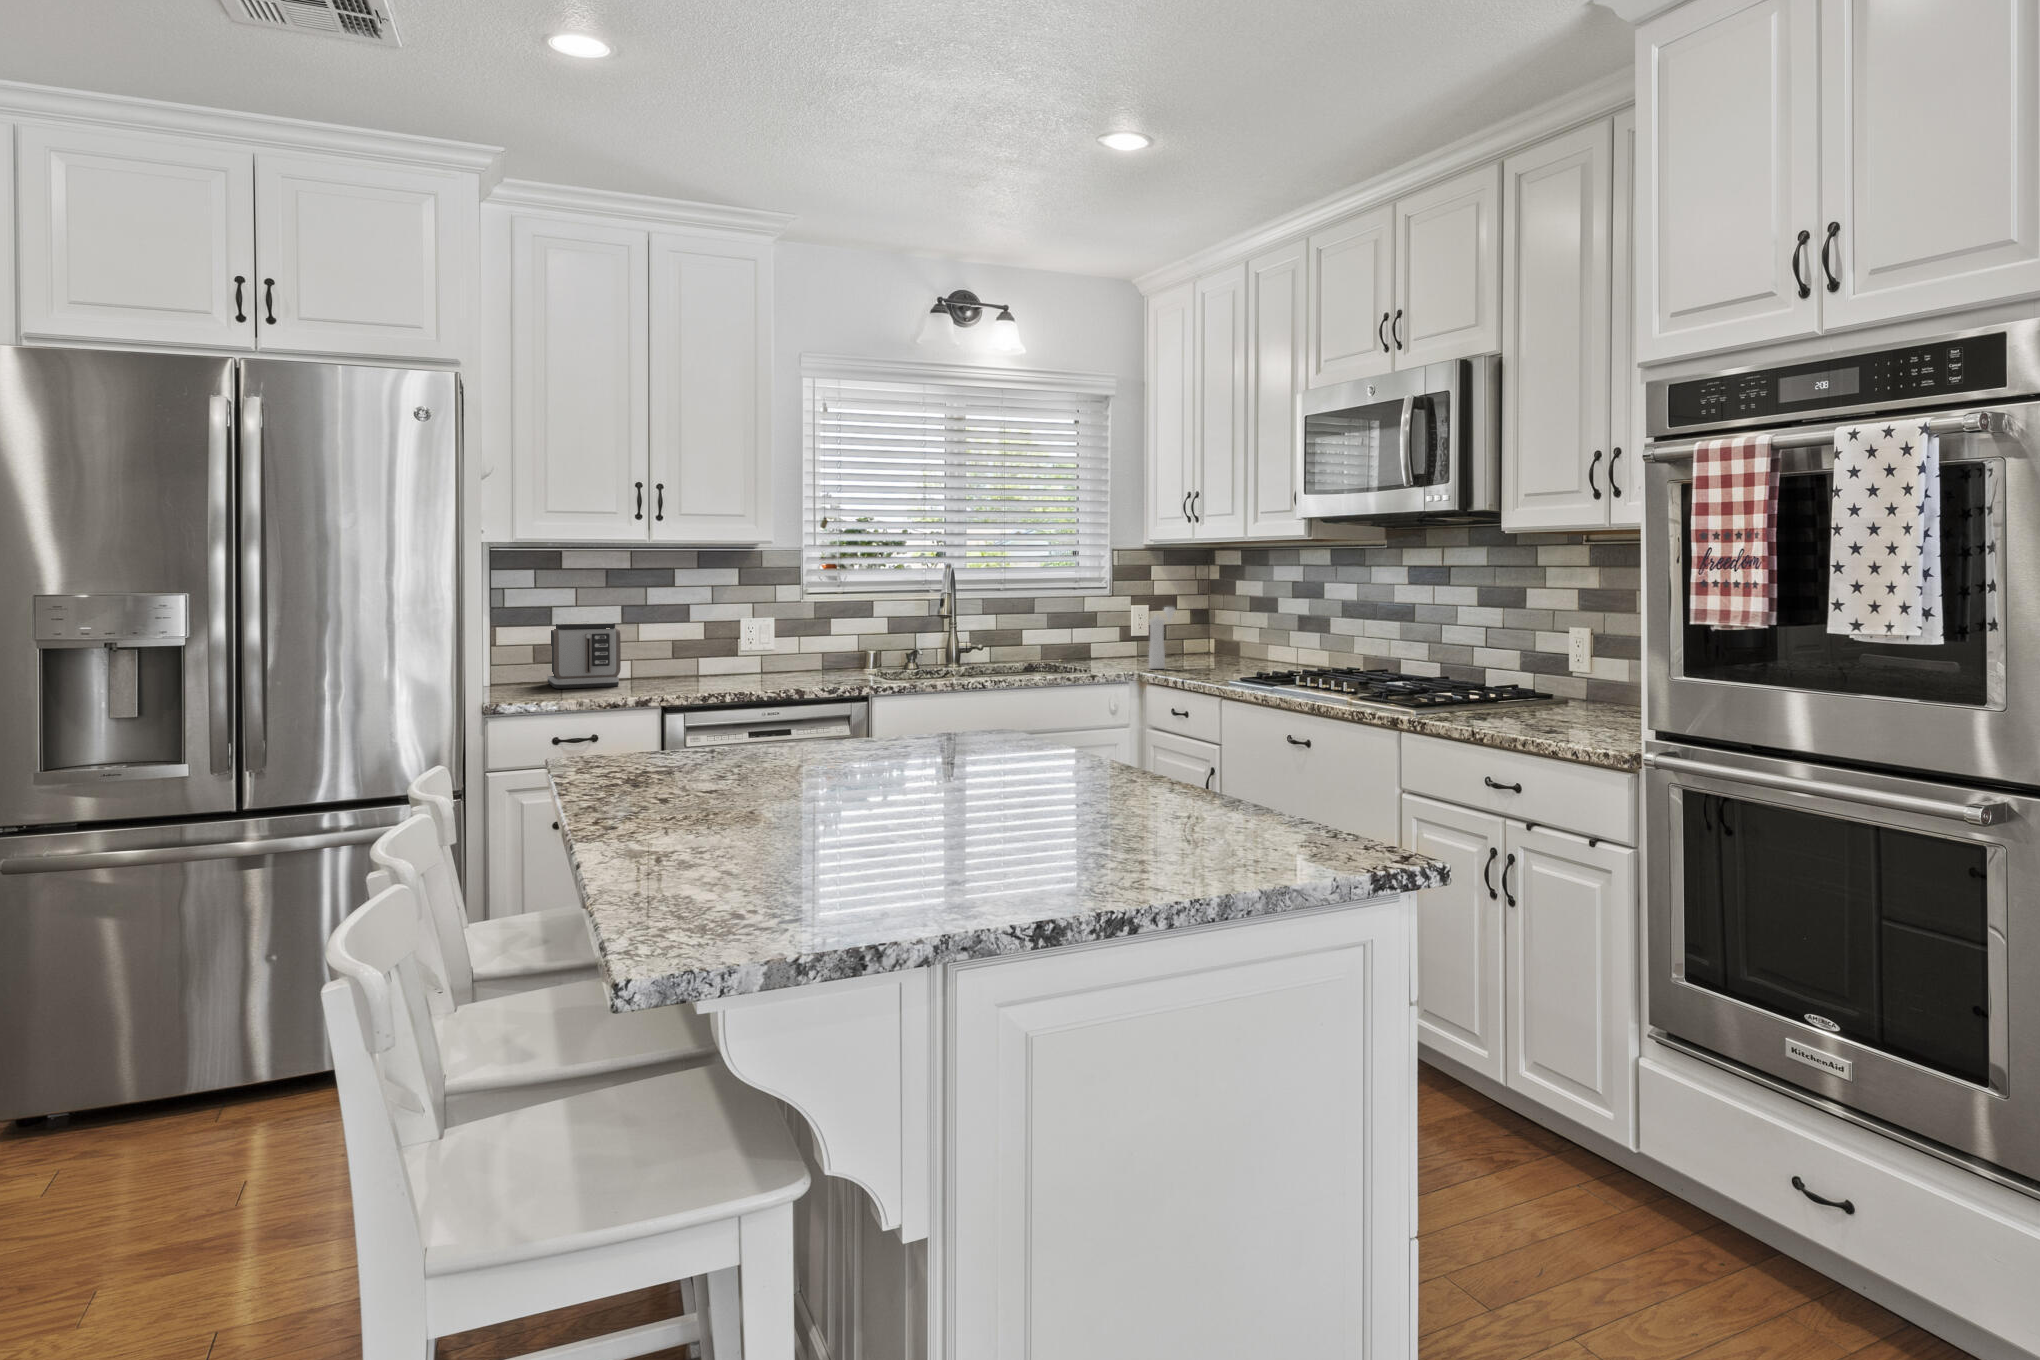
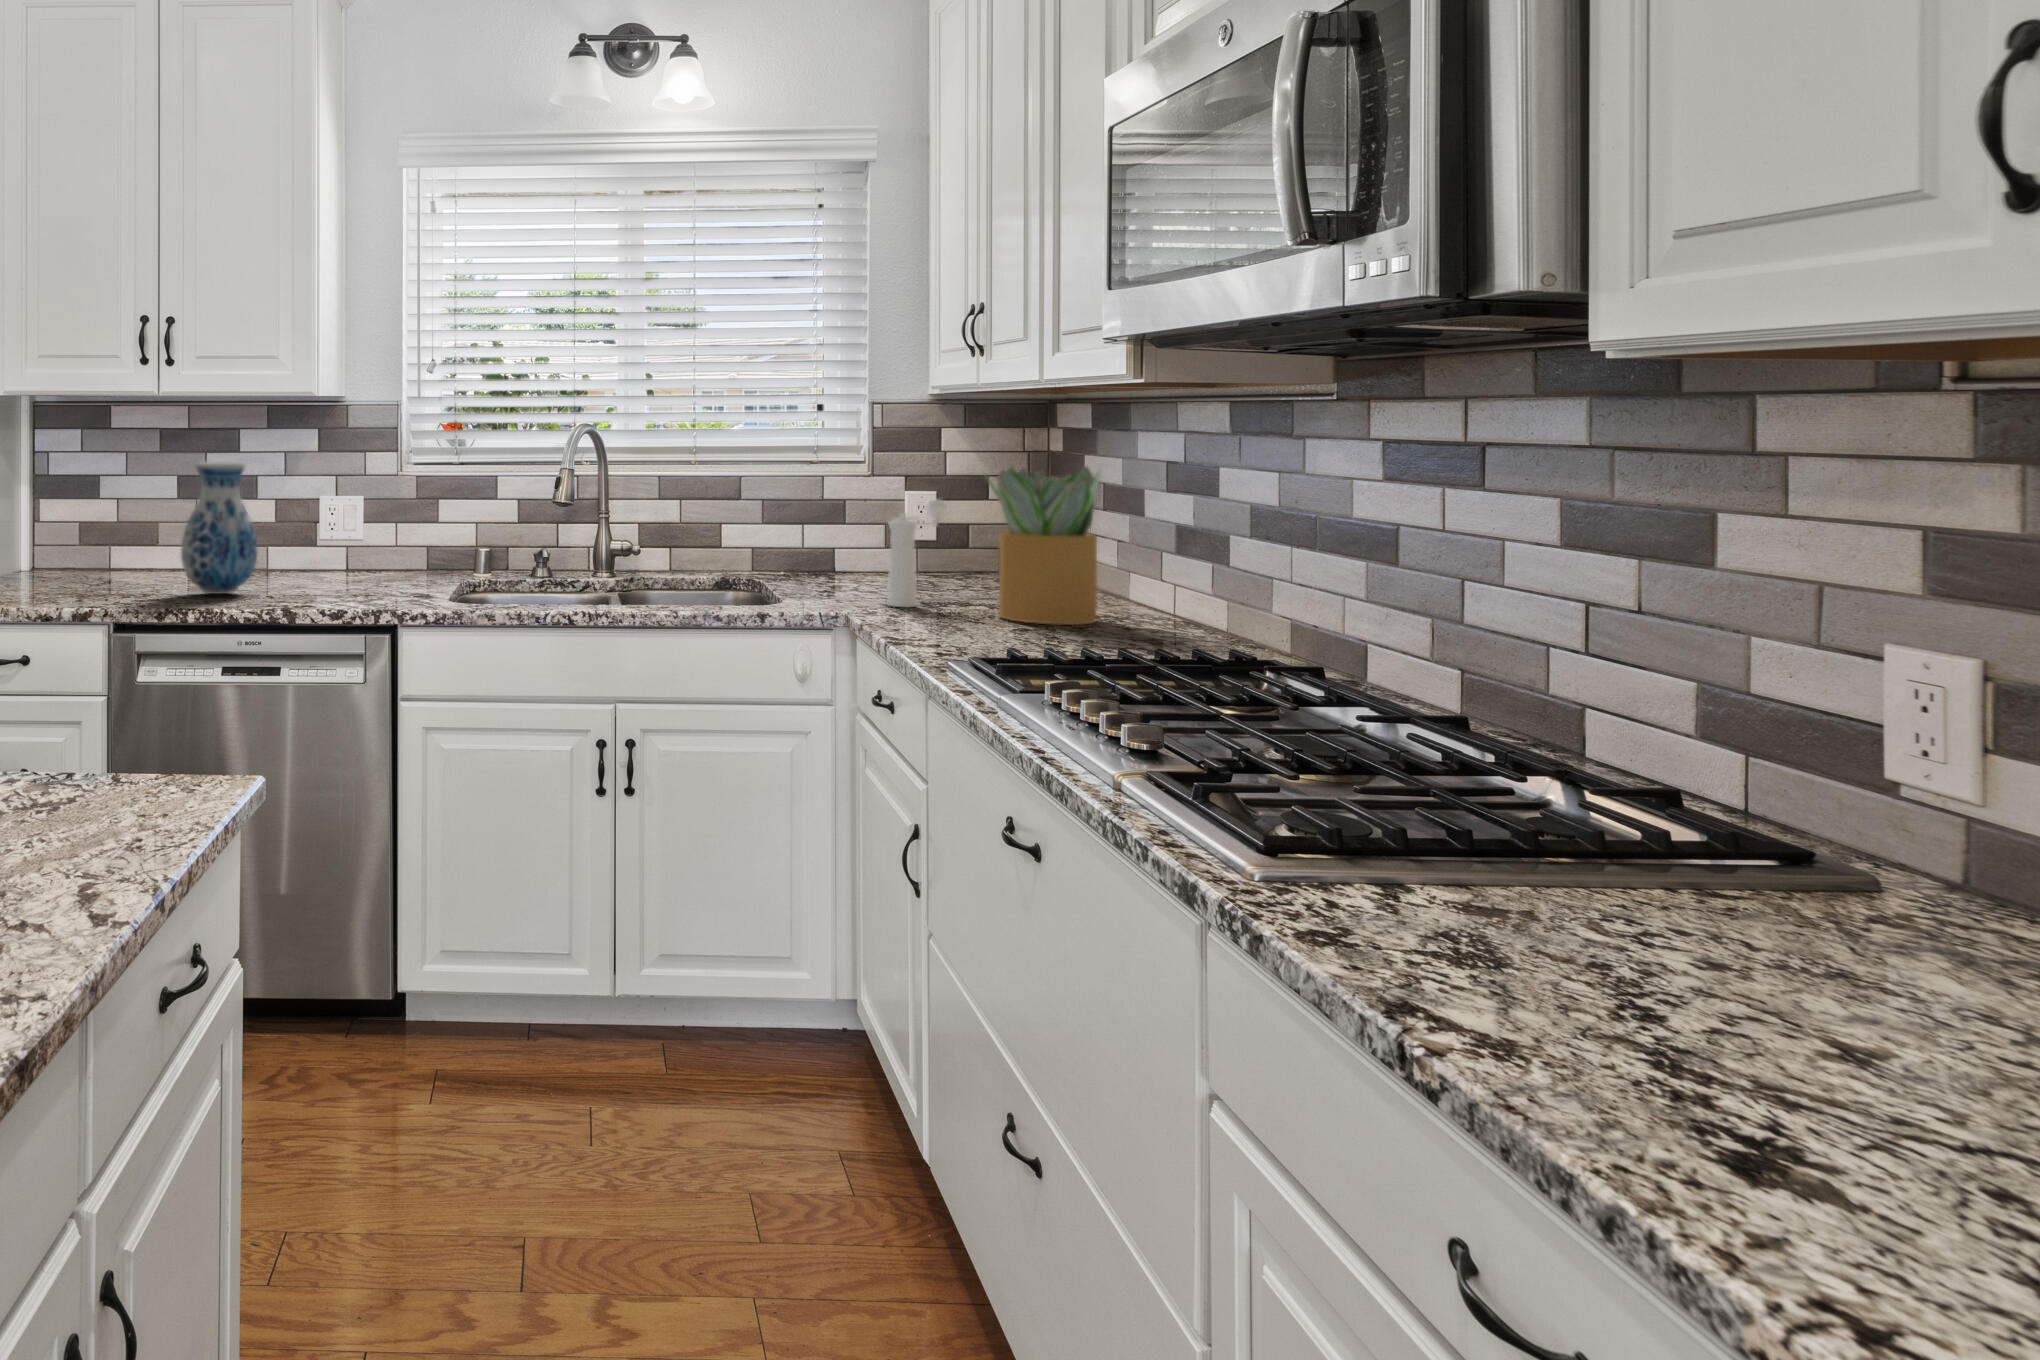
potted plant: none [1205,584,1266,670] -> present [986,467,1101,625]
vase: none [679,592,735,686] -> present [181,462,258,594]
toaster: present [548,623,621,689] -> none [67,493,175,583]

